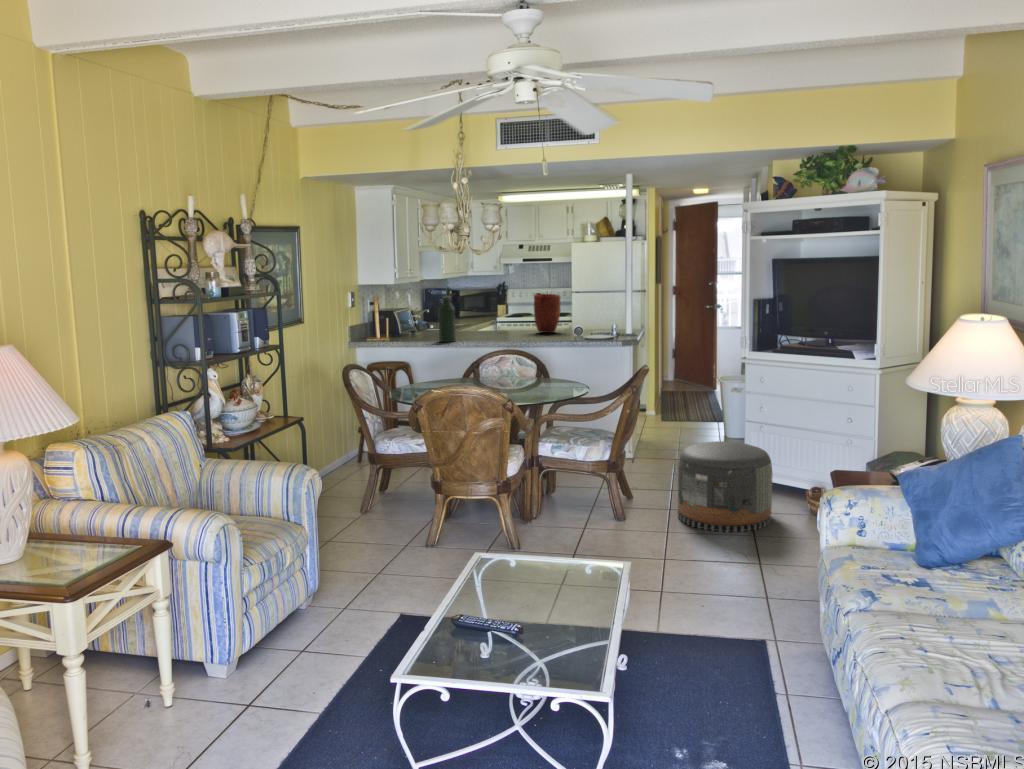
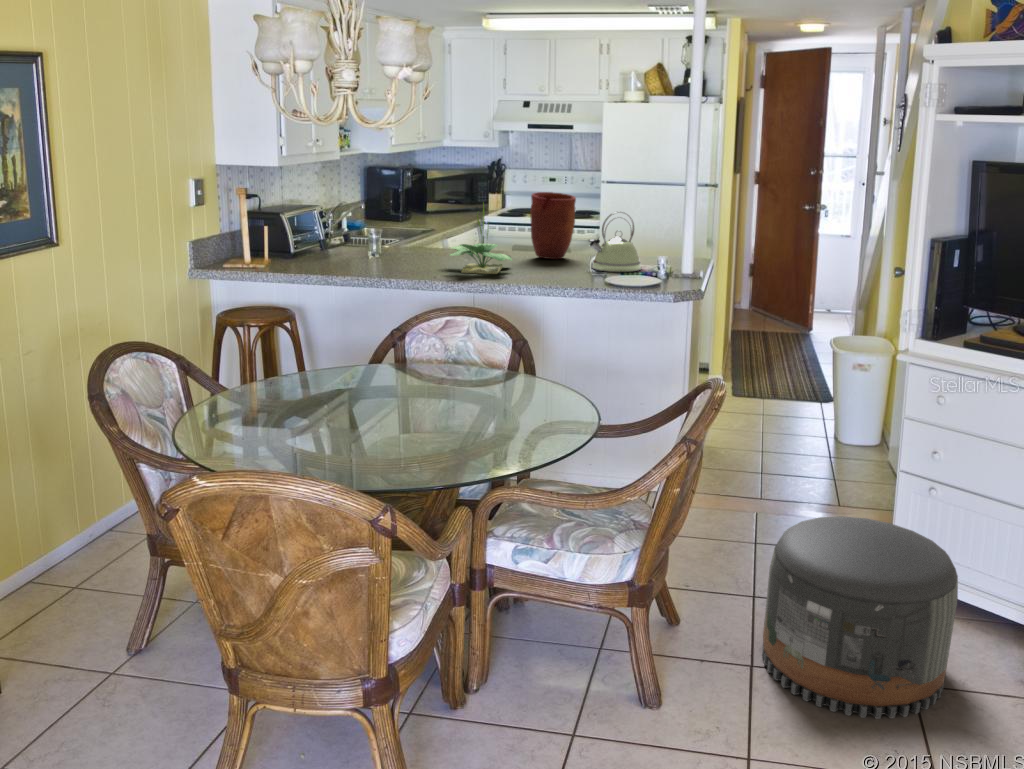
bottle: present [438,296,456,342] -> none [359,198,390,278]
potted plant: none [486,297,526,339] -> present [451,205,512,274]
kettle: none [570,301,602,336] -> present [589,212,641,272]

